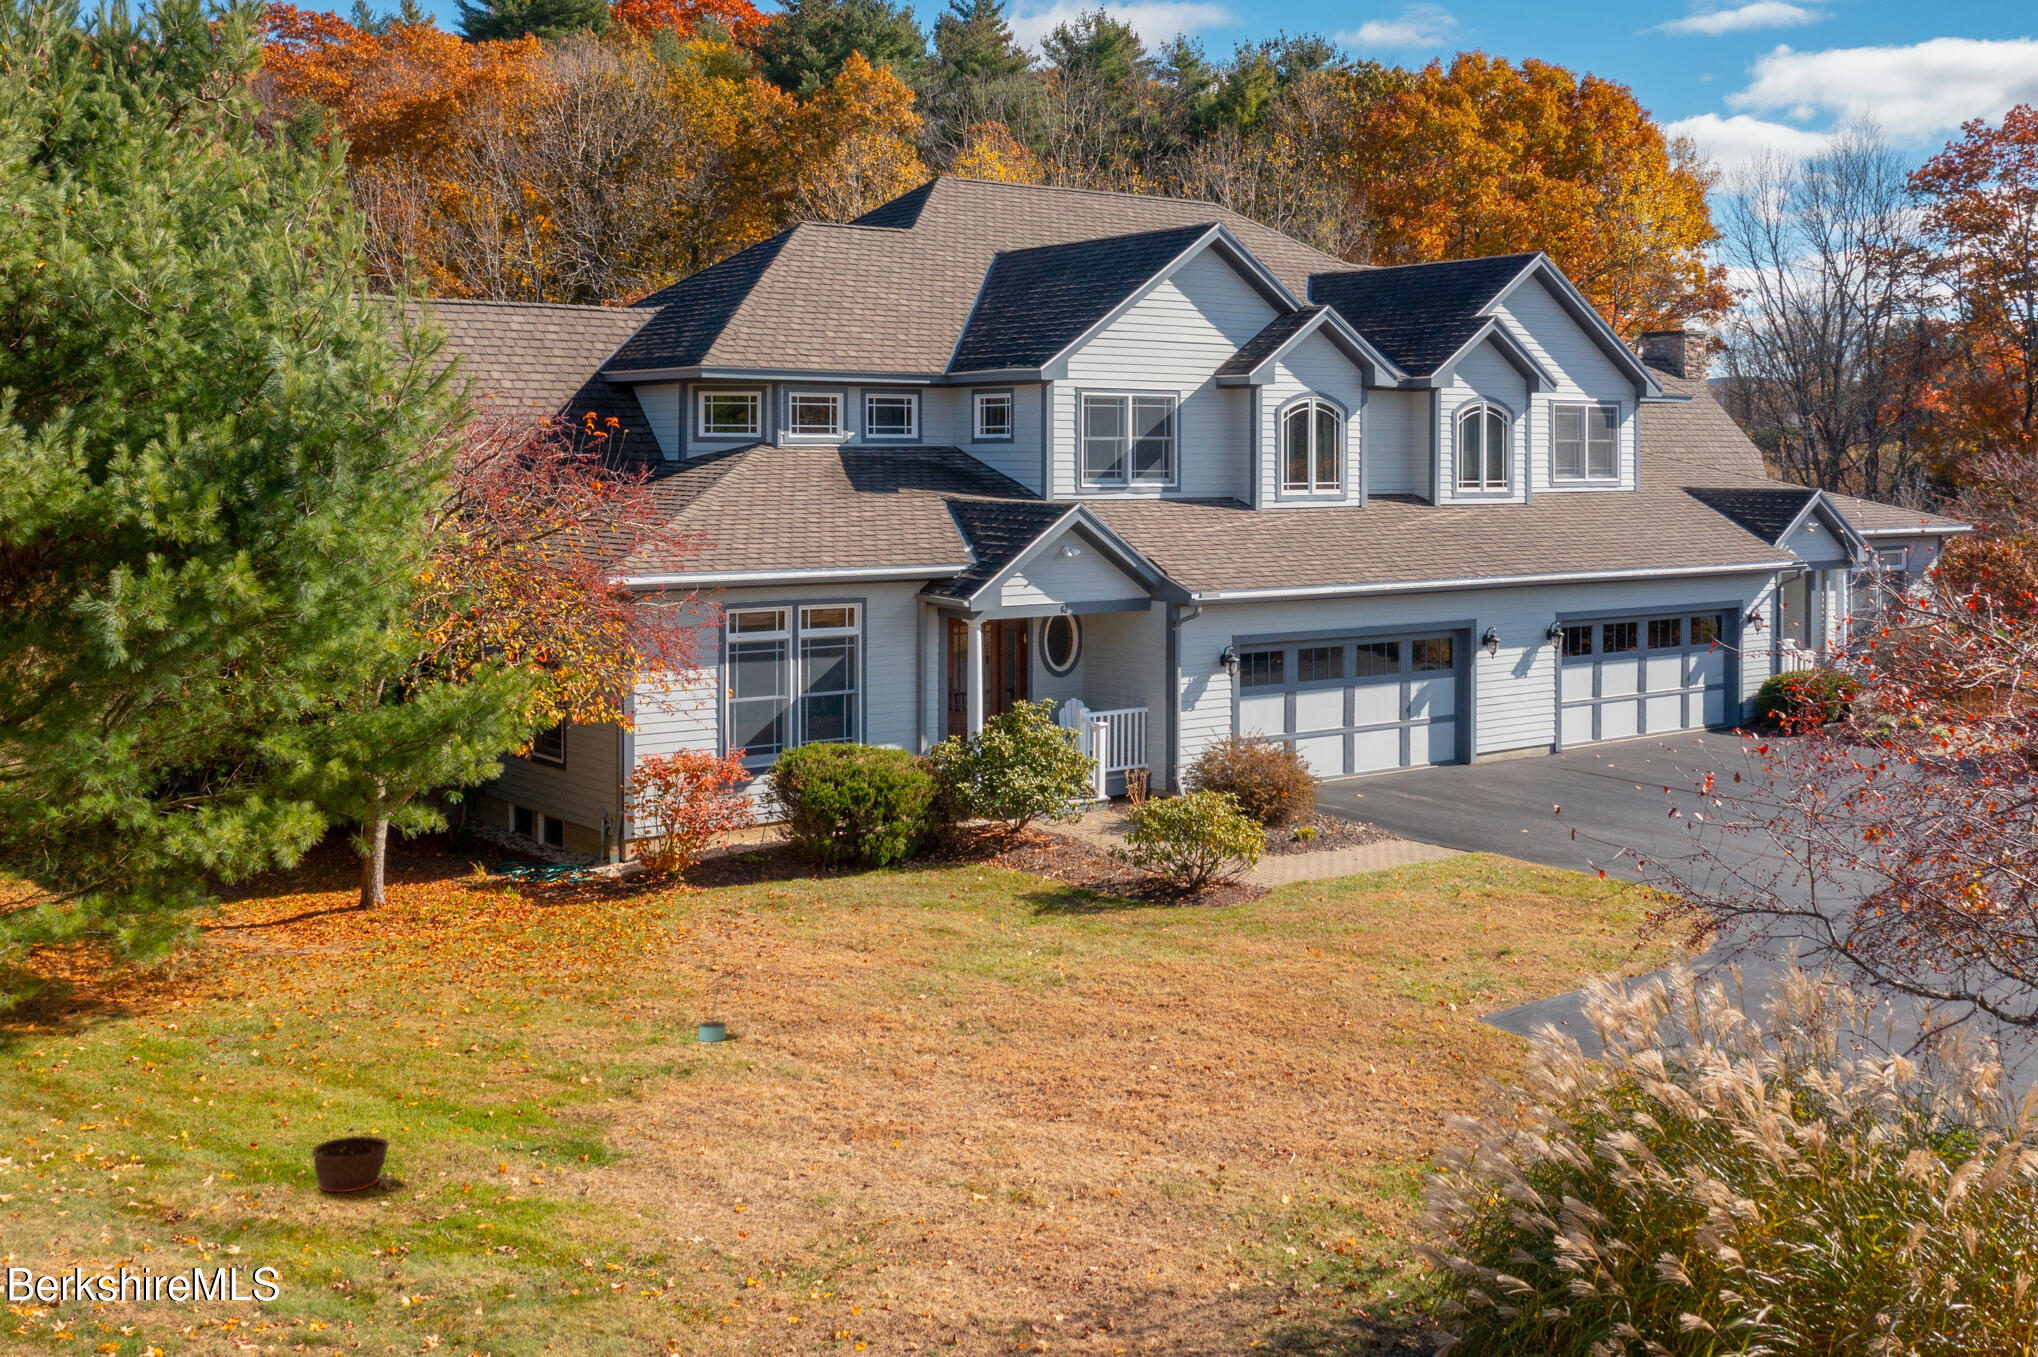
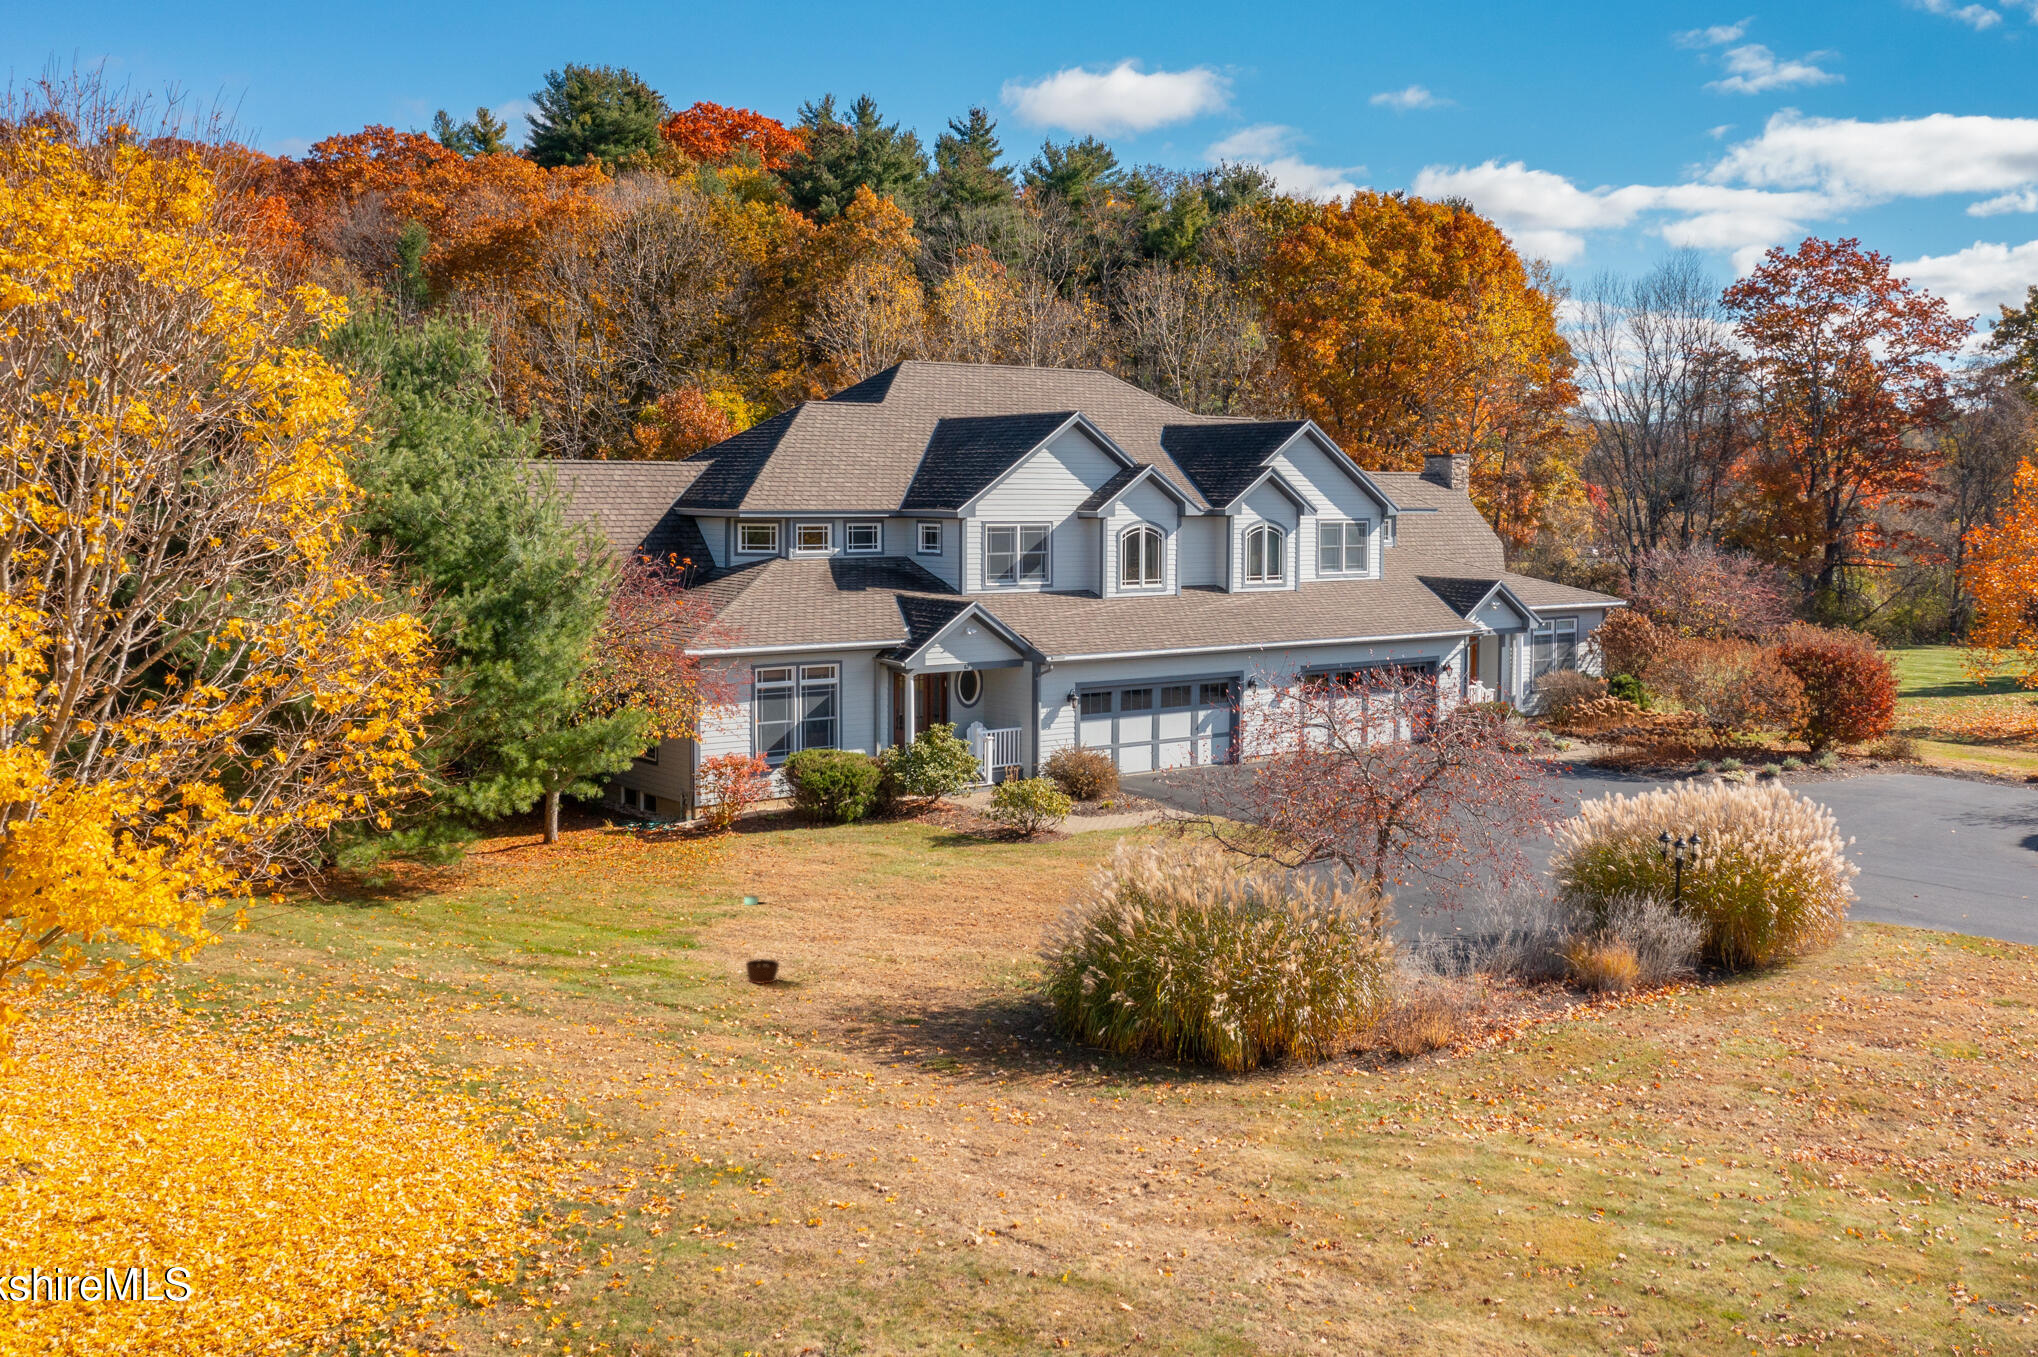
basket: present [313,1136,388,1192] -> present [746,959,779,984]

